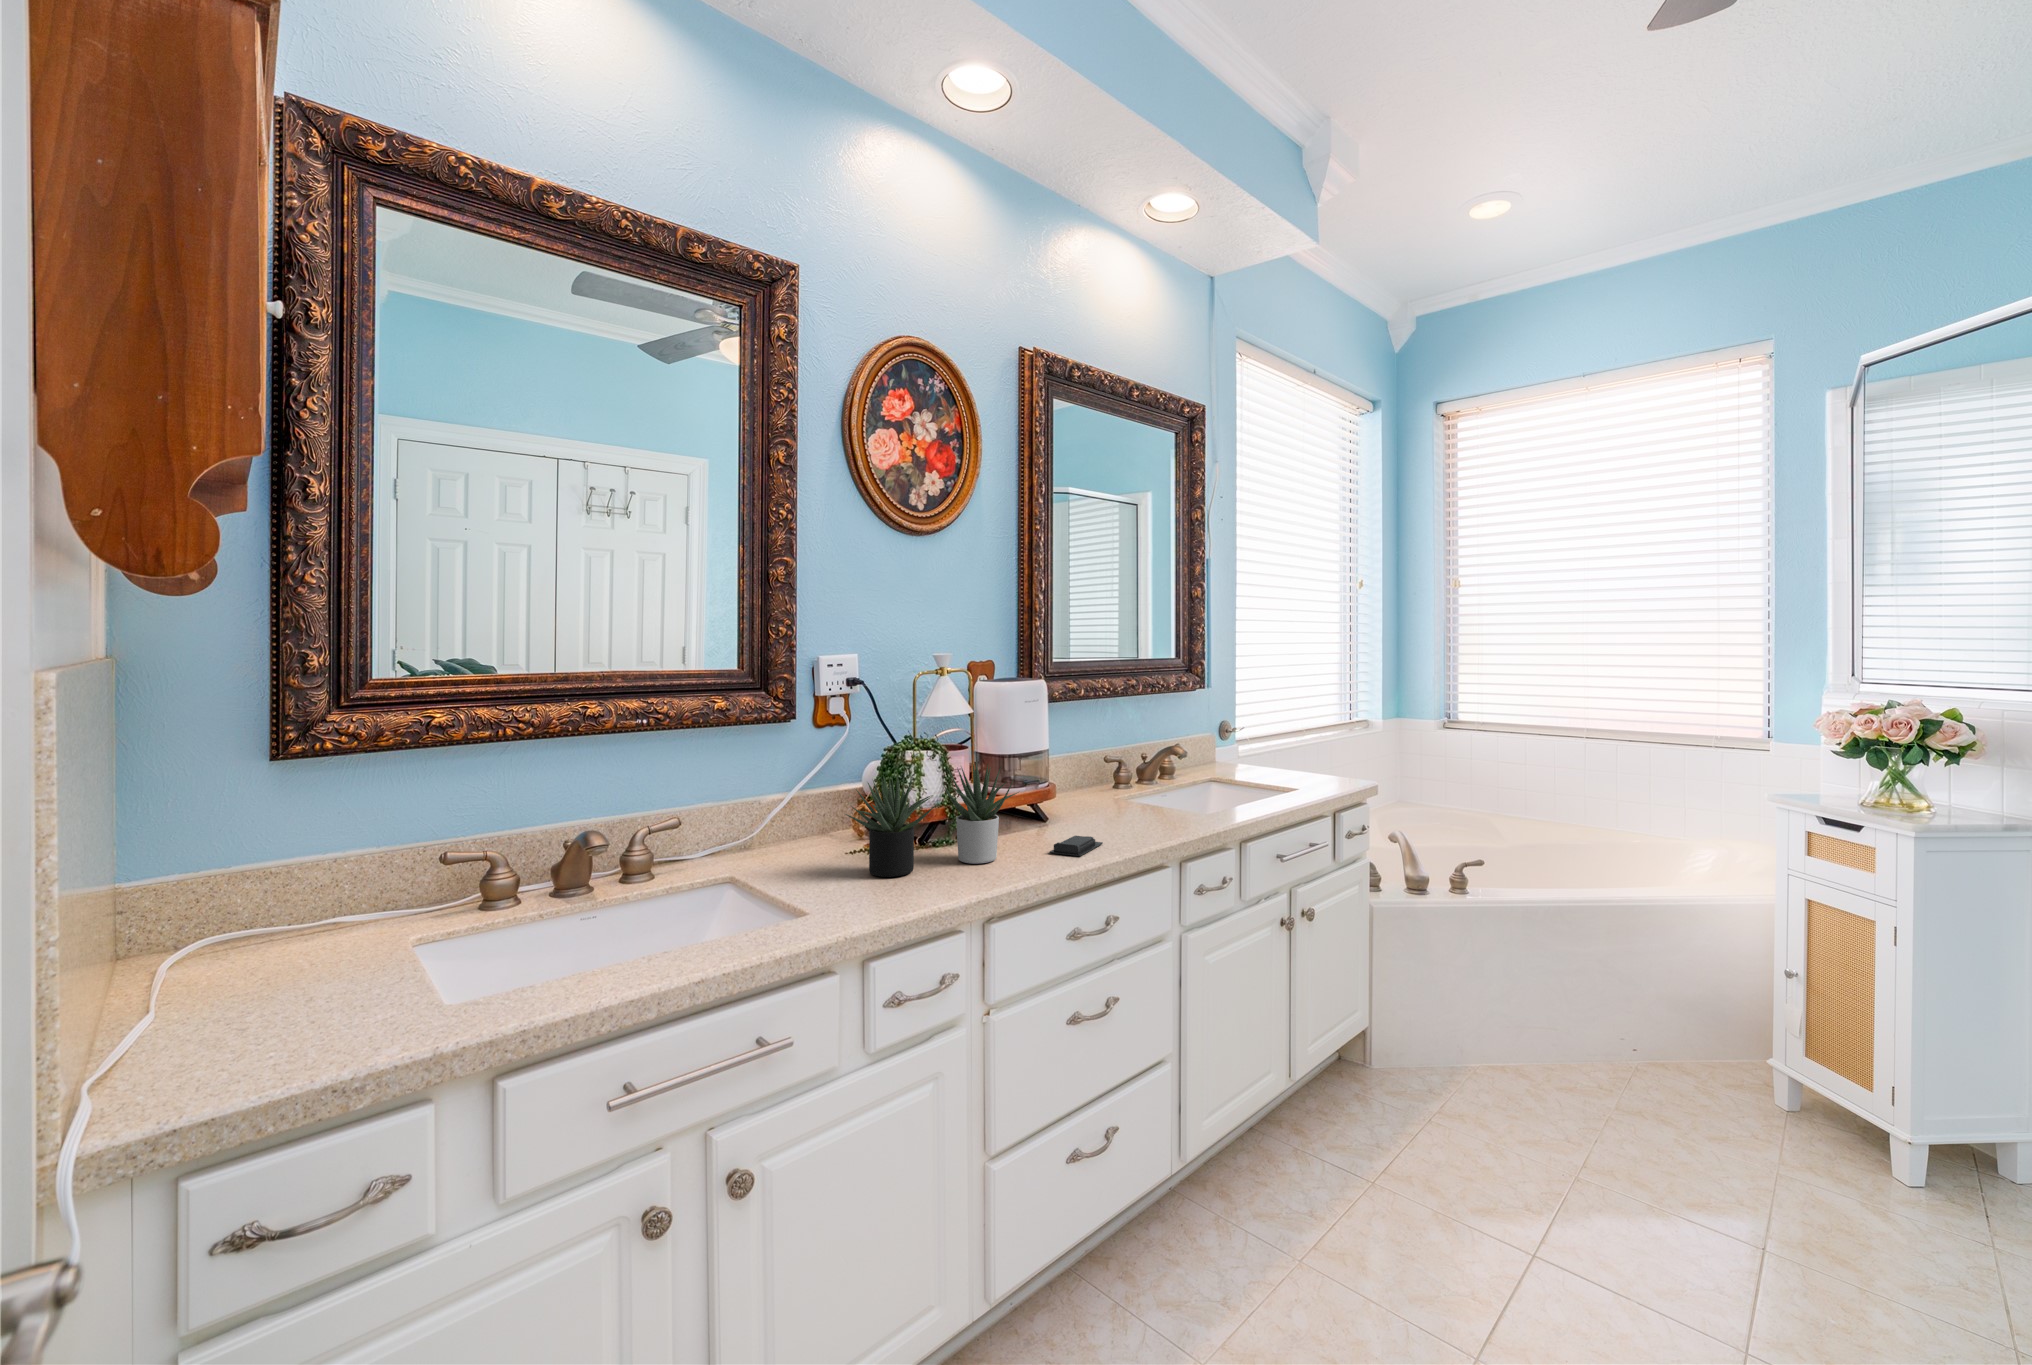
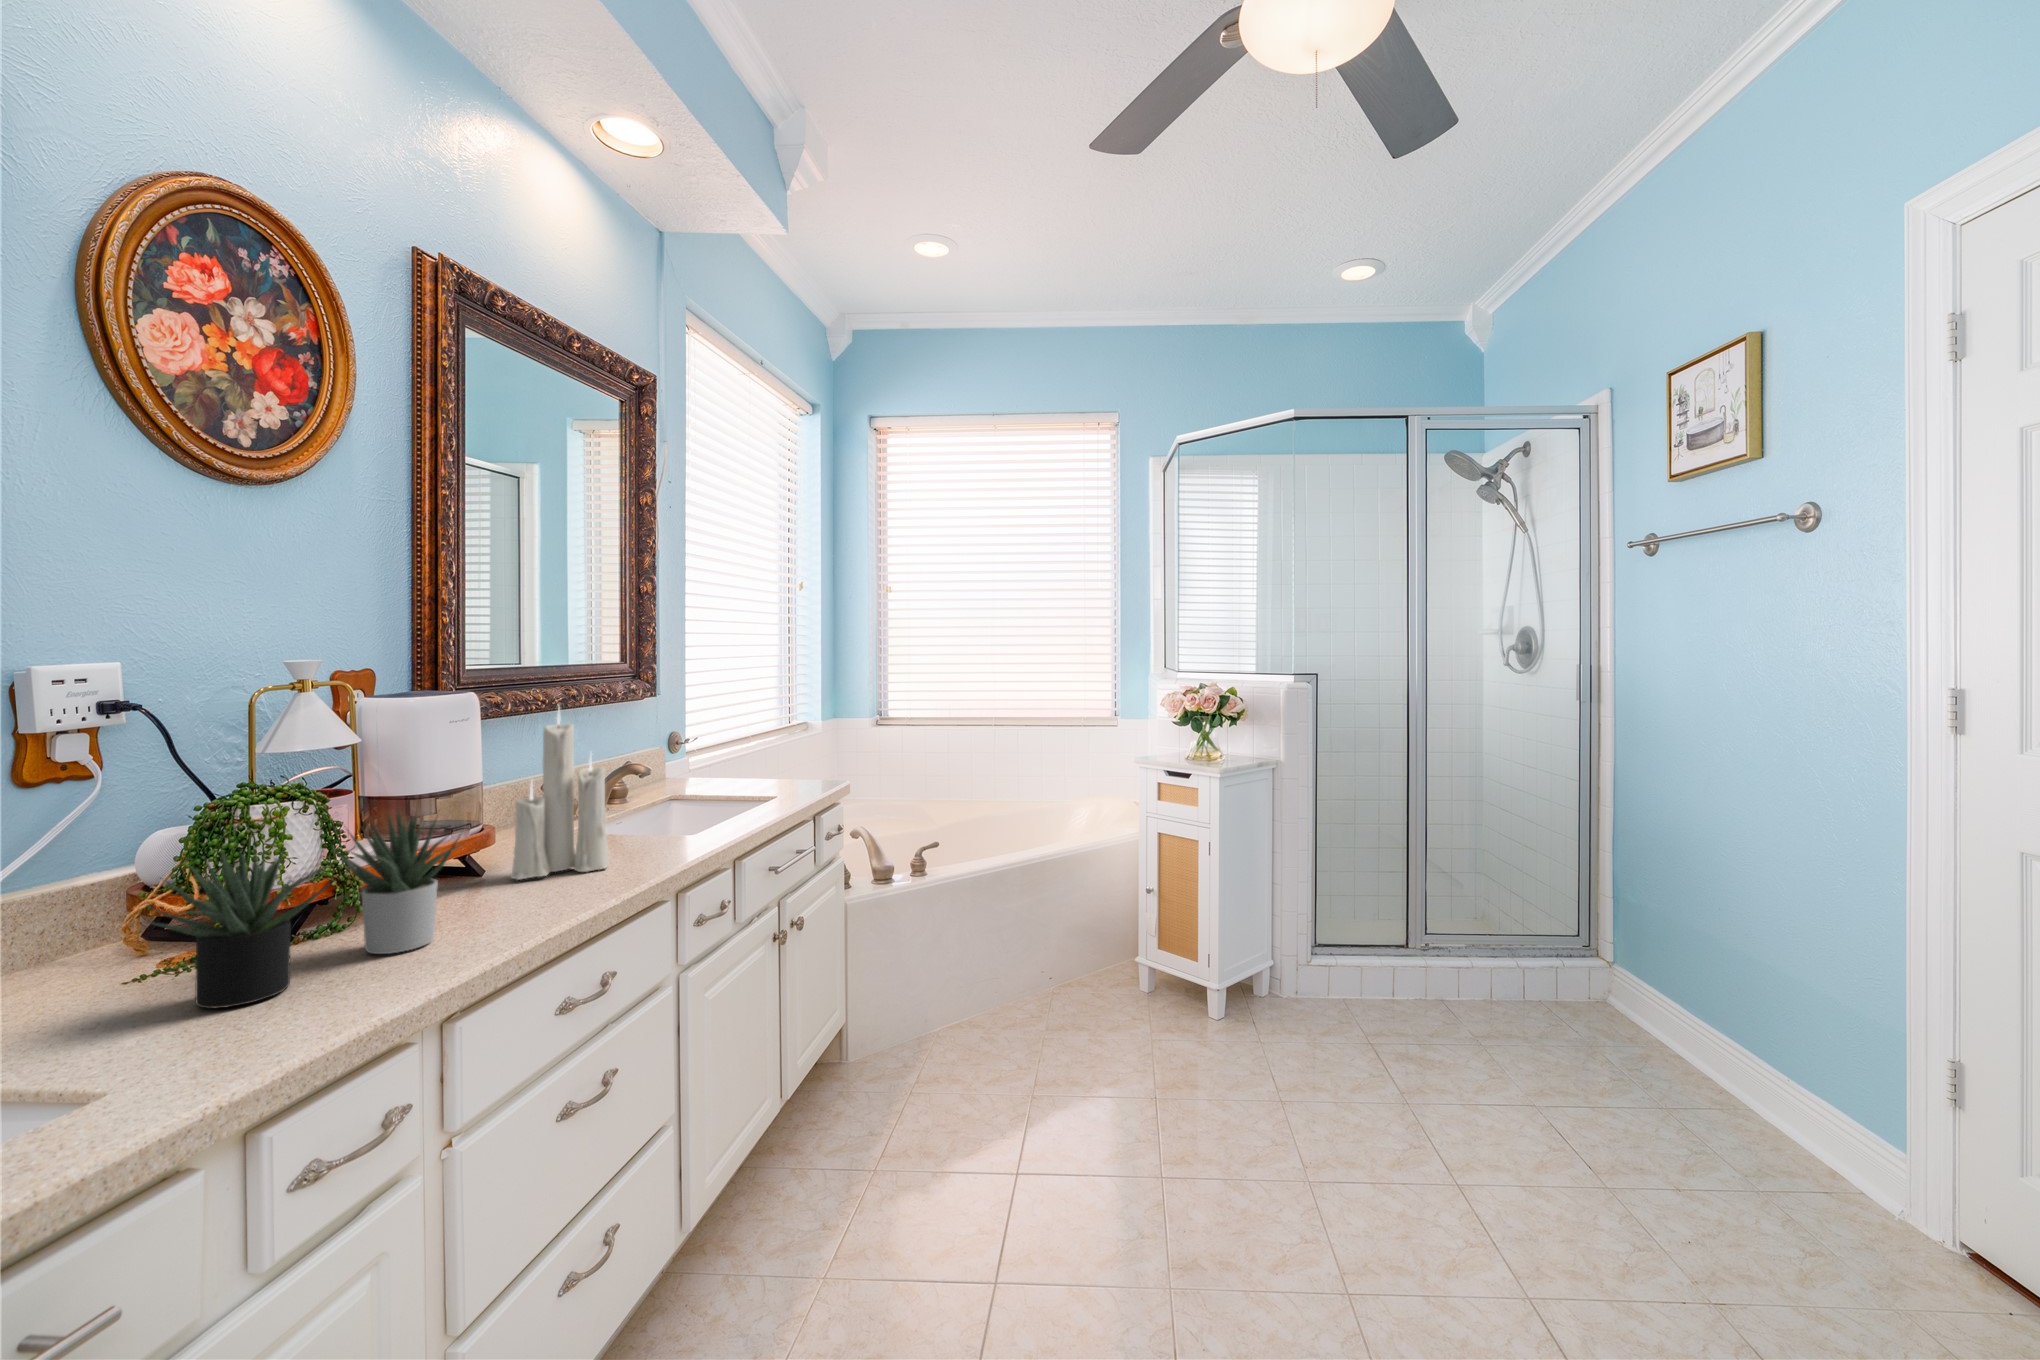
candle: none [1062,685,1130,830] -> present [510,709,608,880]
soap bar: present [1049,836,1103,856] -> none [515,884,585,915]

